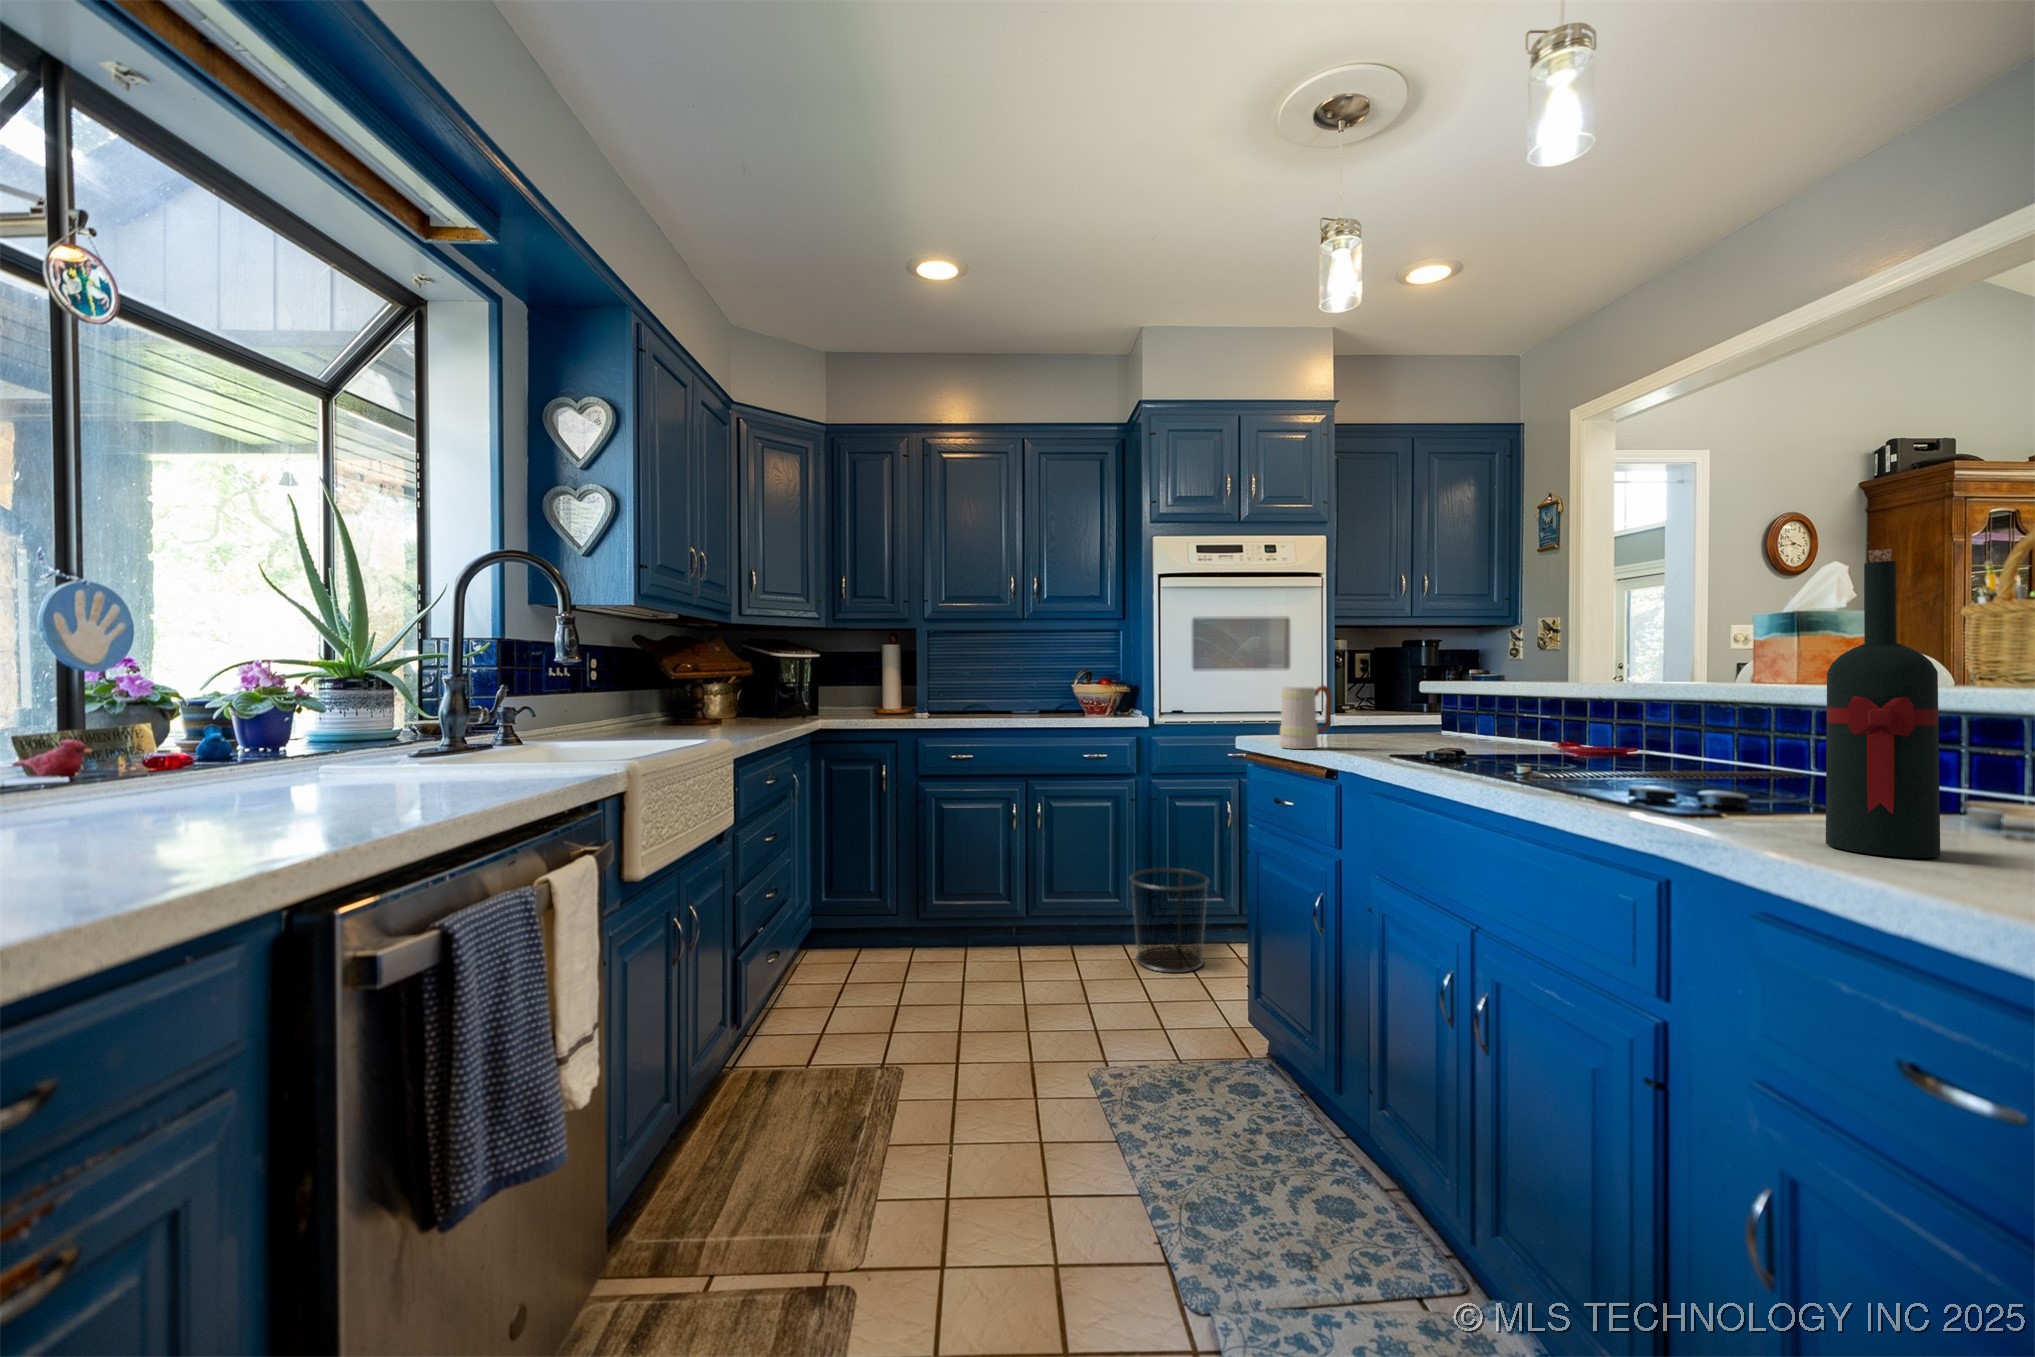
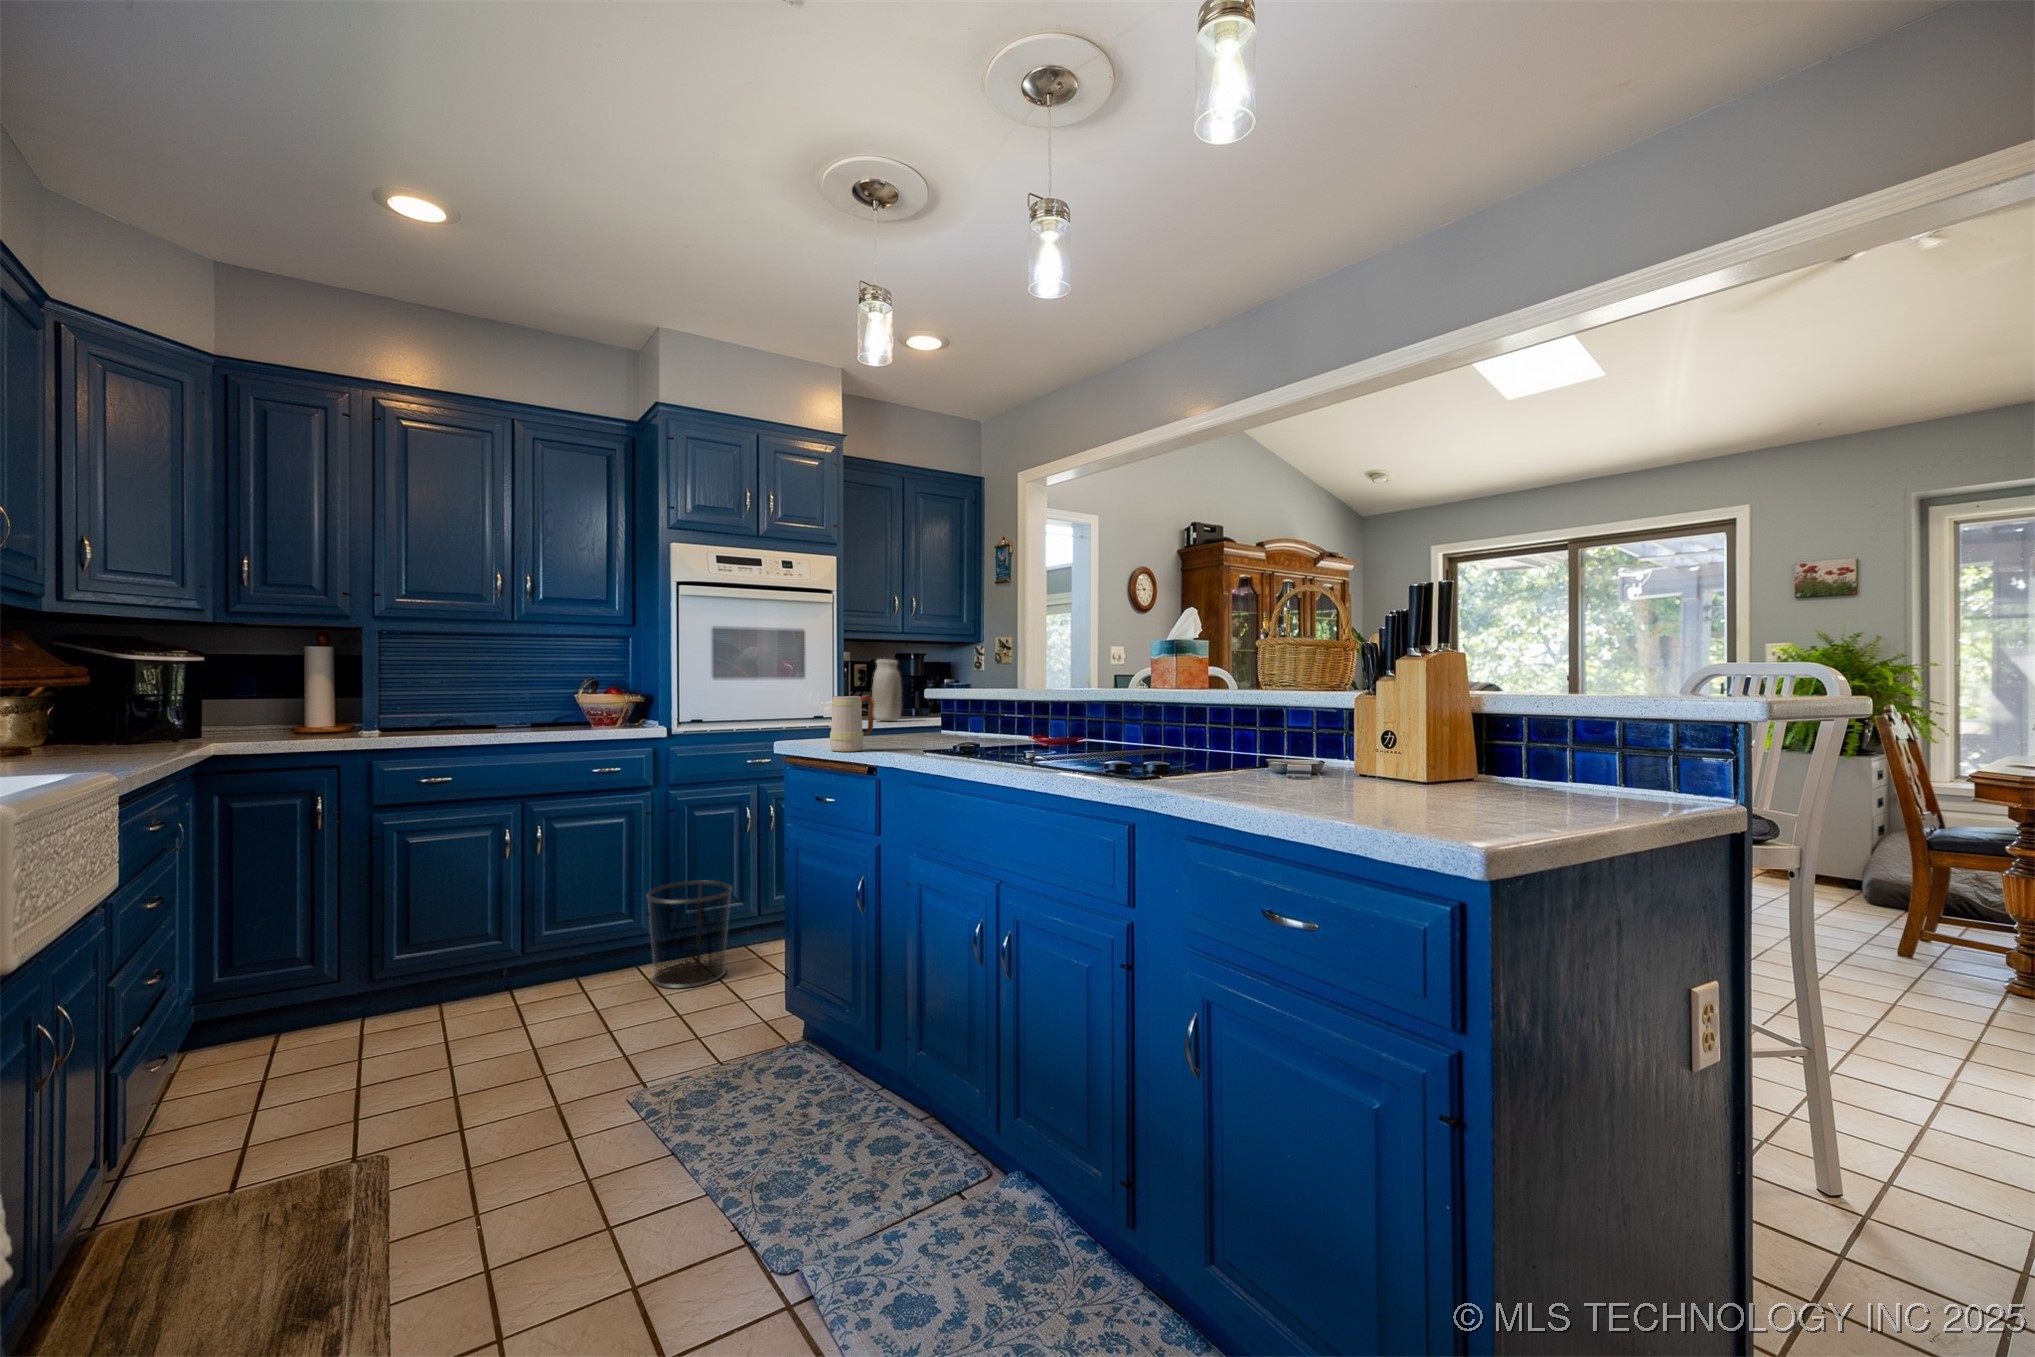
wine bottle: present [1826,549,1940,858] -> none [1207,619,1254,797]
vase: none [1367,647,1404,716] -> present [872,659,902,721]

